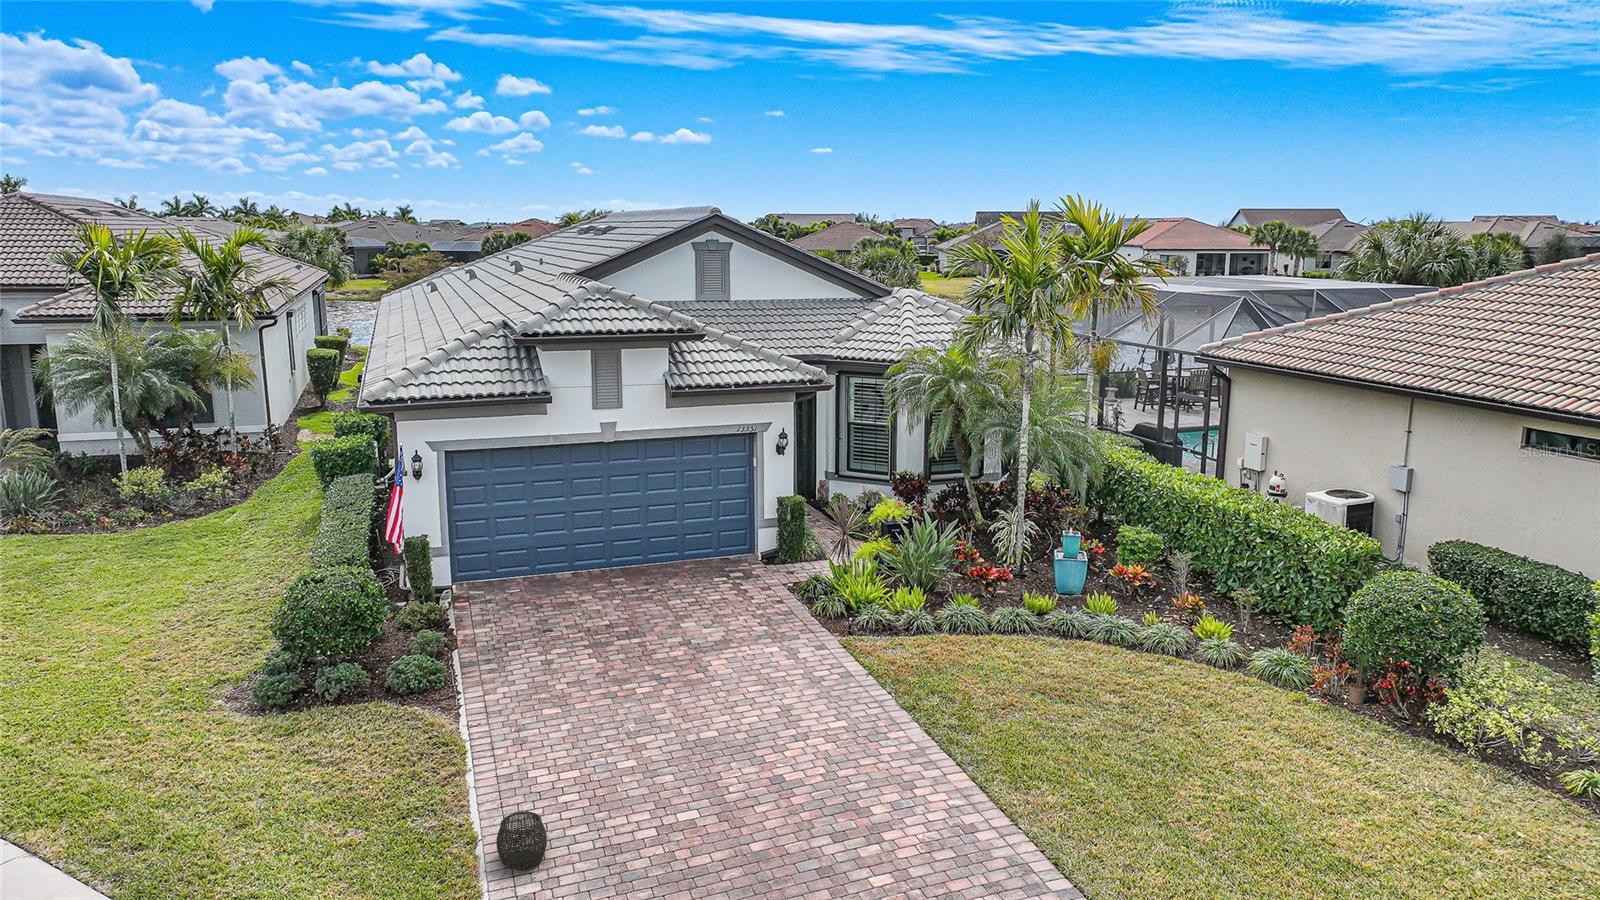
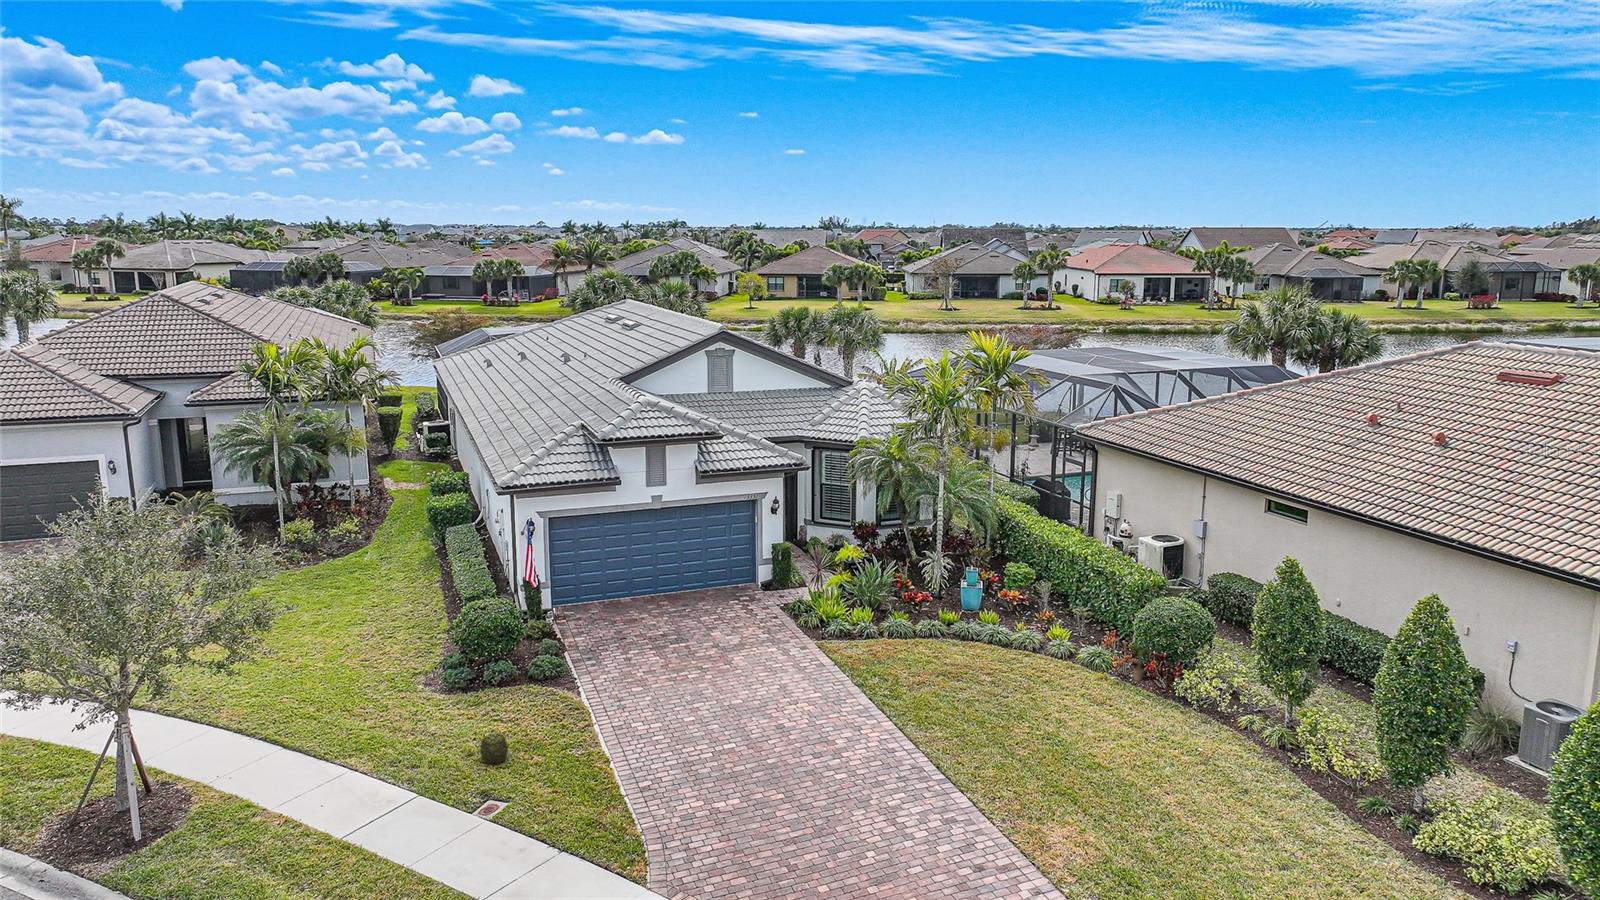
woven basket: present [496,812,547,870] -> present [480,734,508,764]

